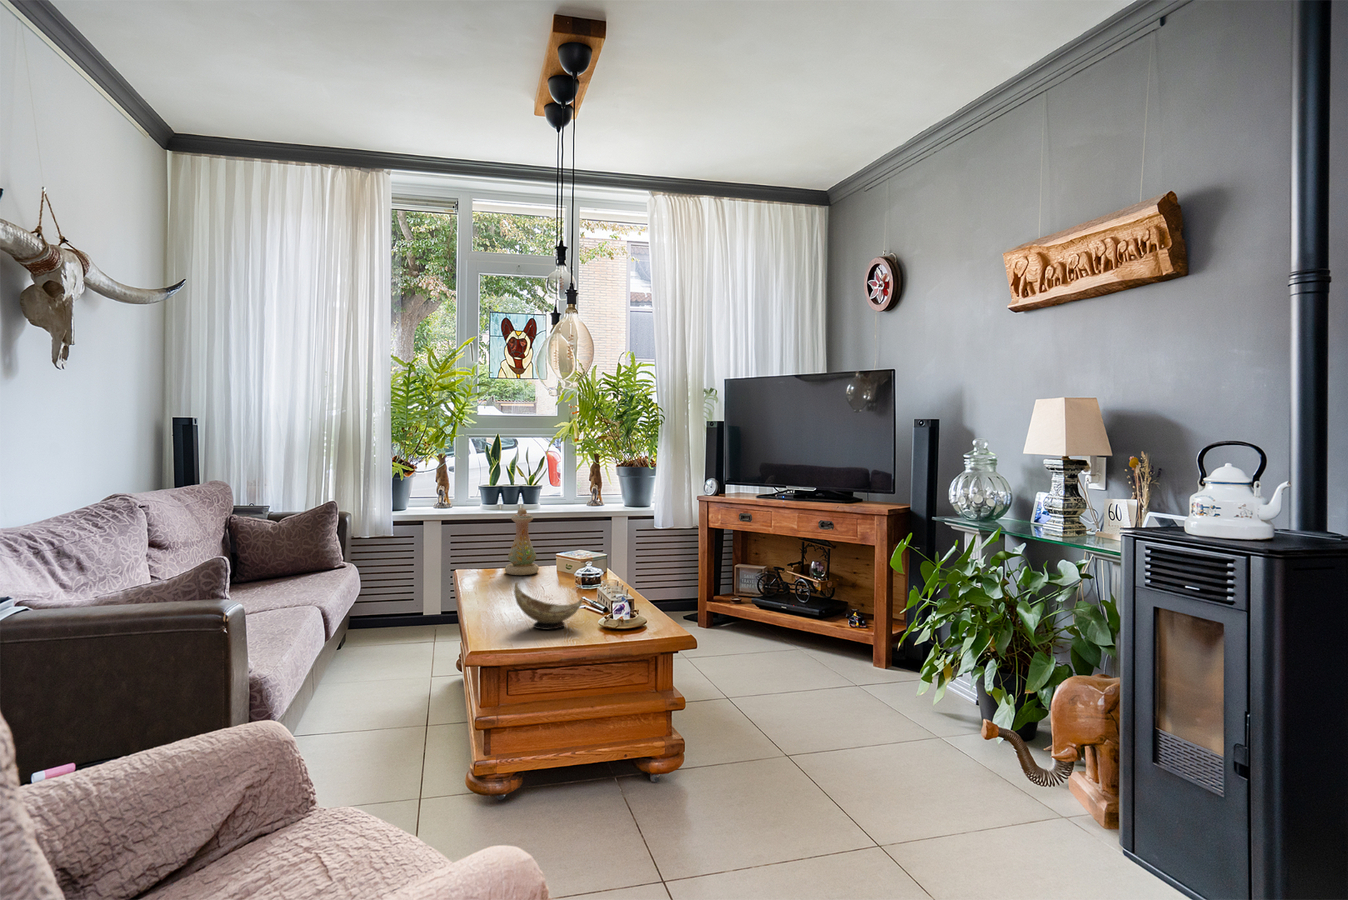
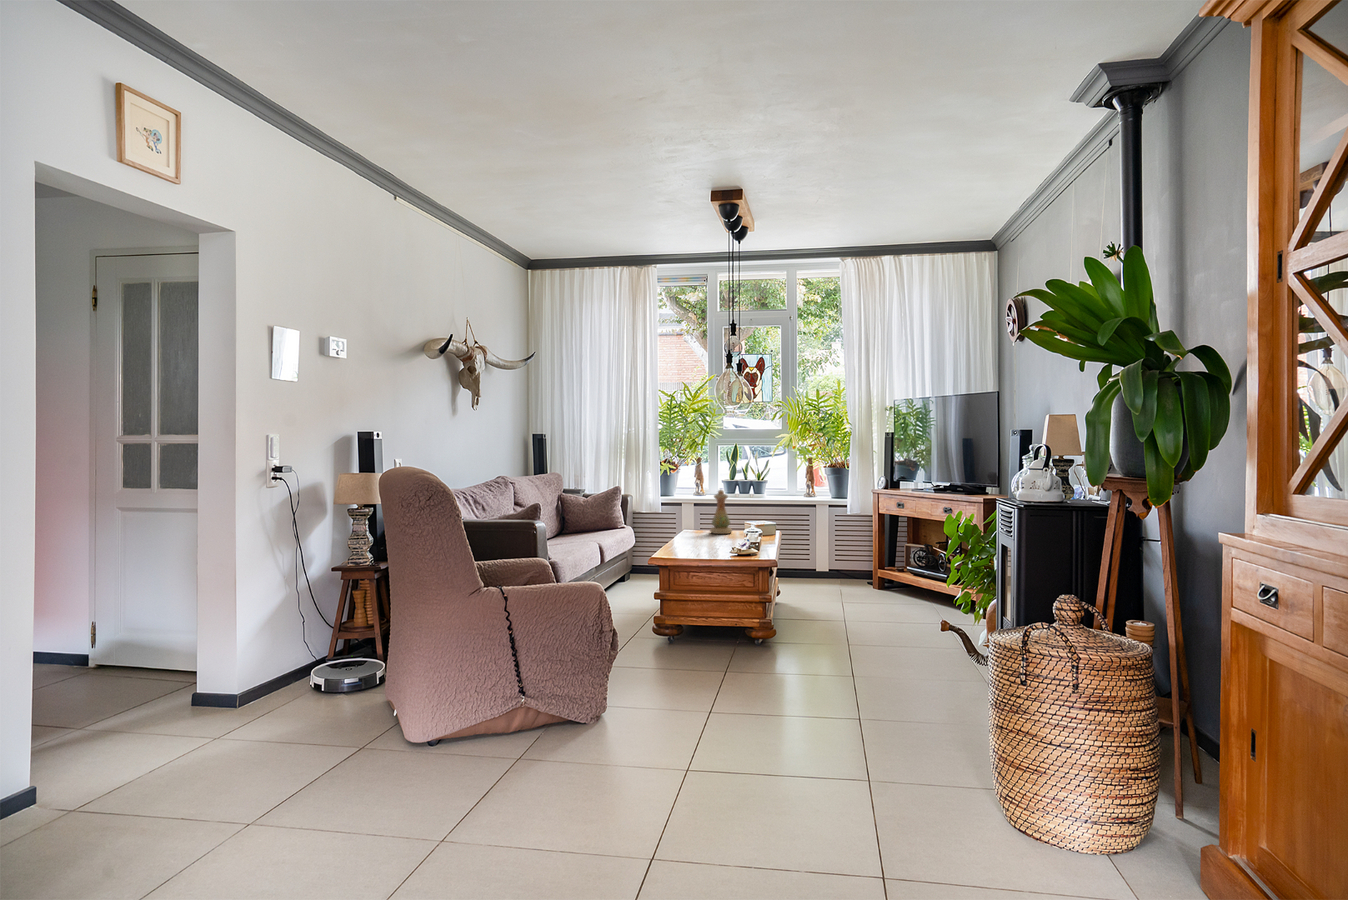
decorative bowl: present [514,583,583,629] -> none [683,525,721,553]

